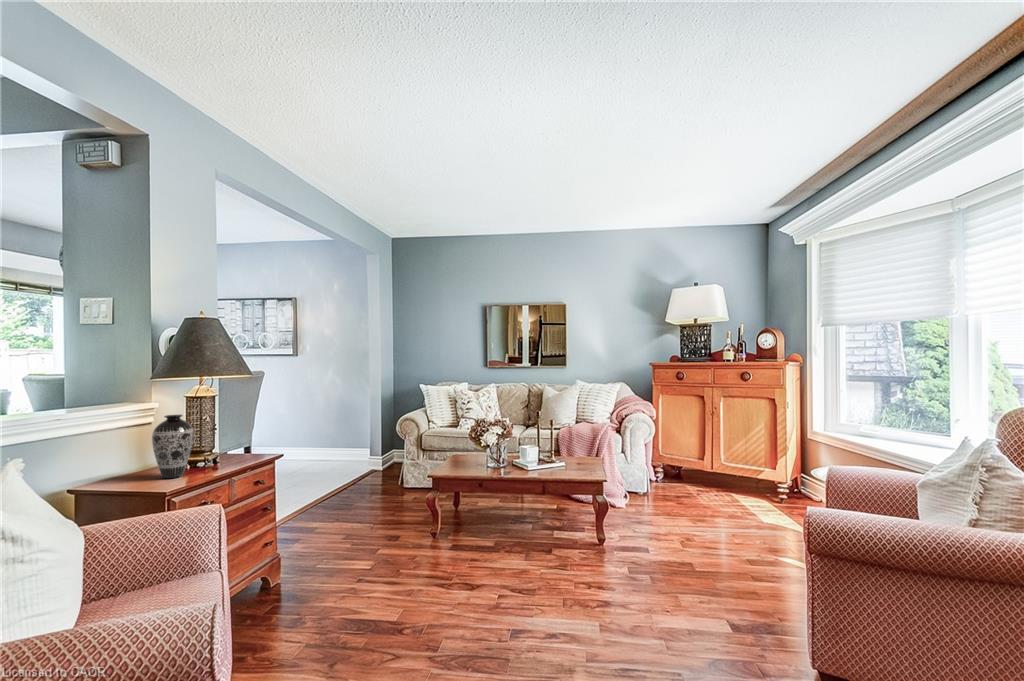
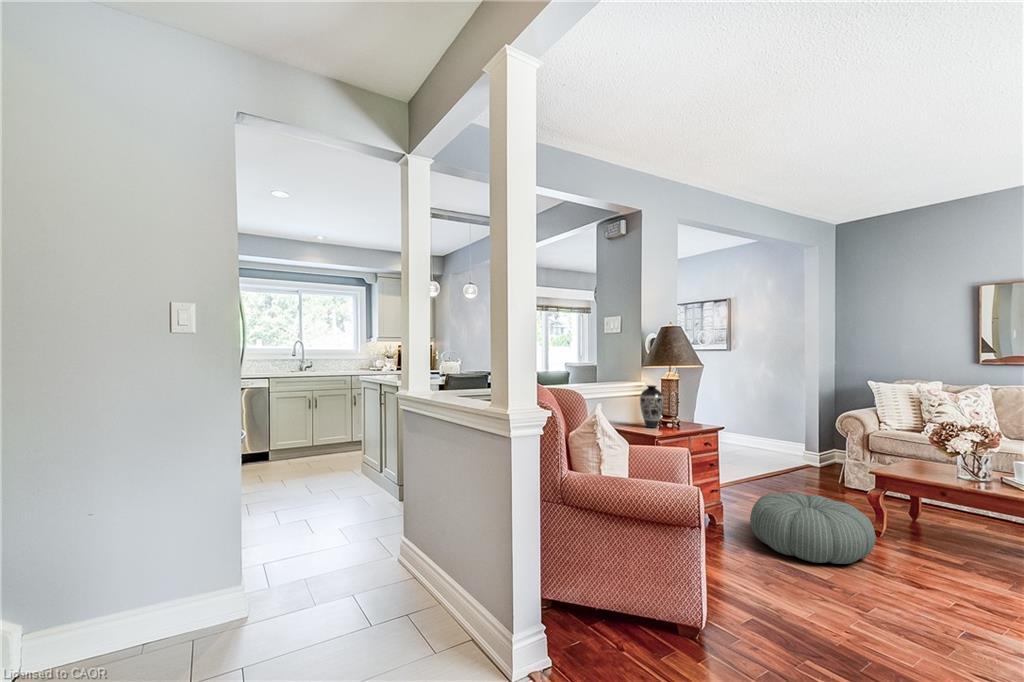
pouf: none [313,515,435,598] -> present [750,493,876,564]

